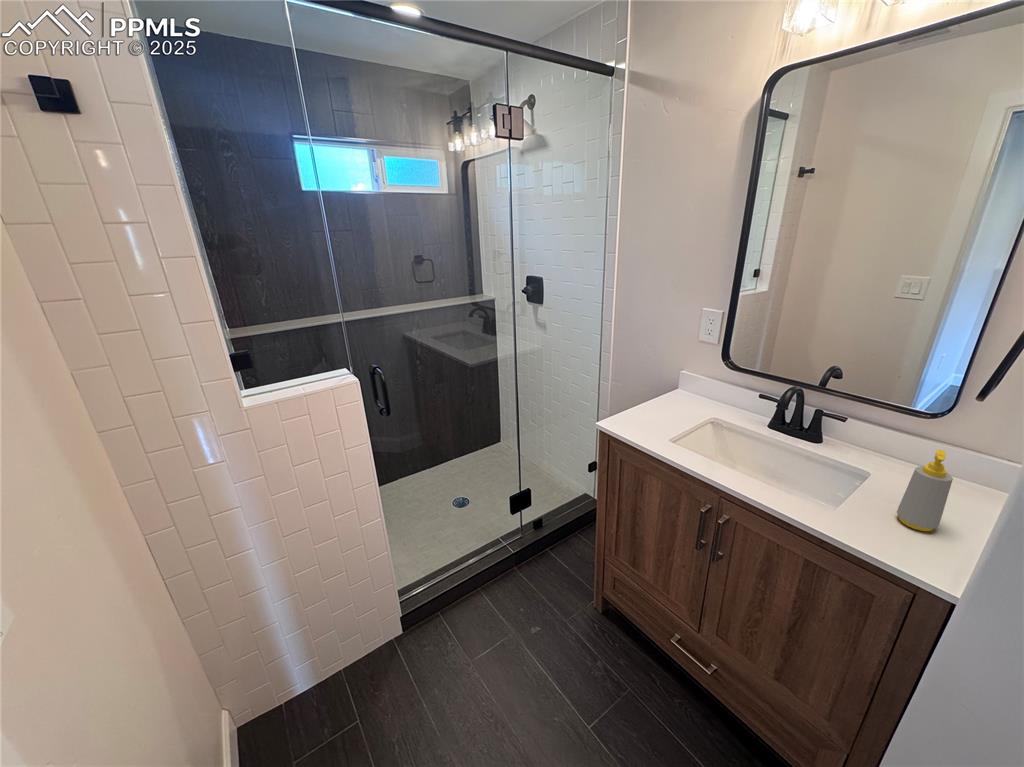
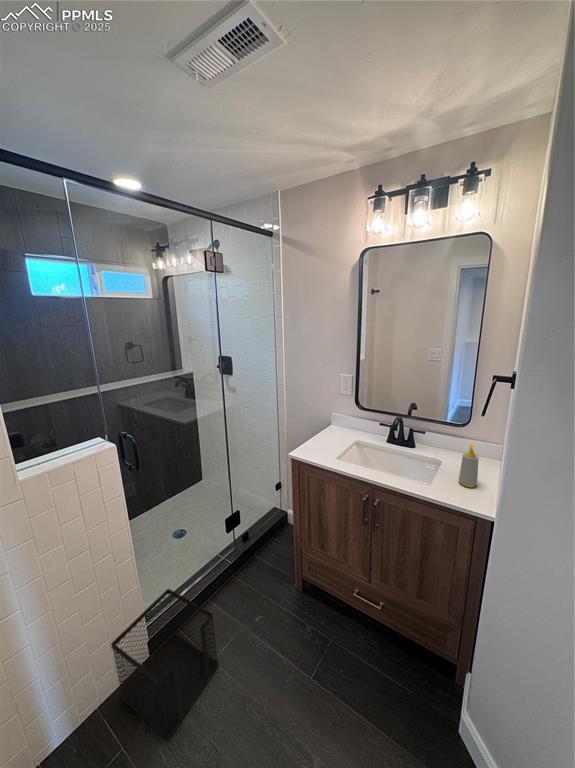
wastebasket: none [351,562,472,729] -> present [111,589,219,741]

